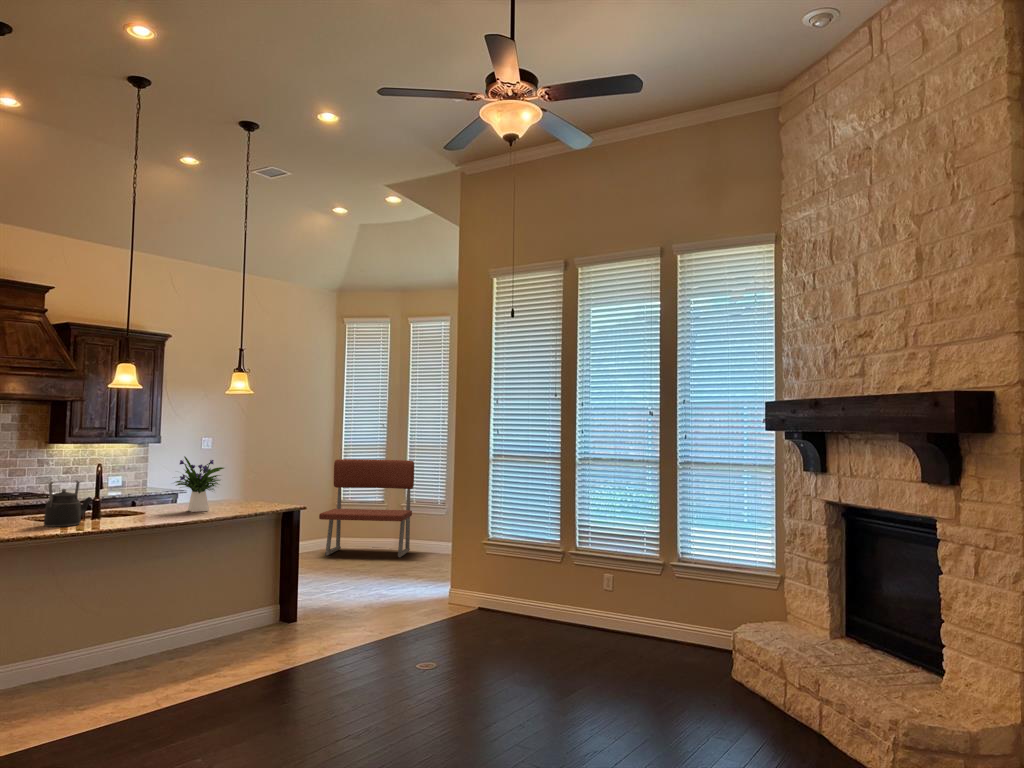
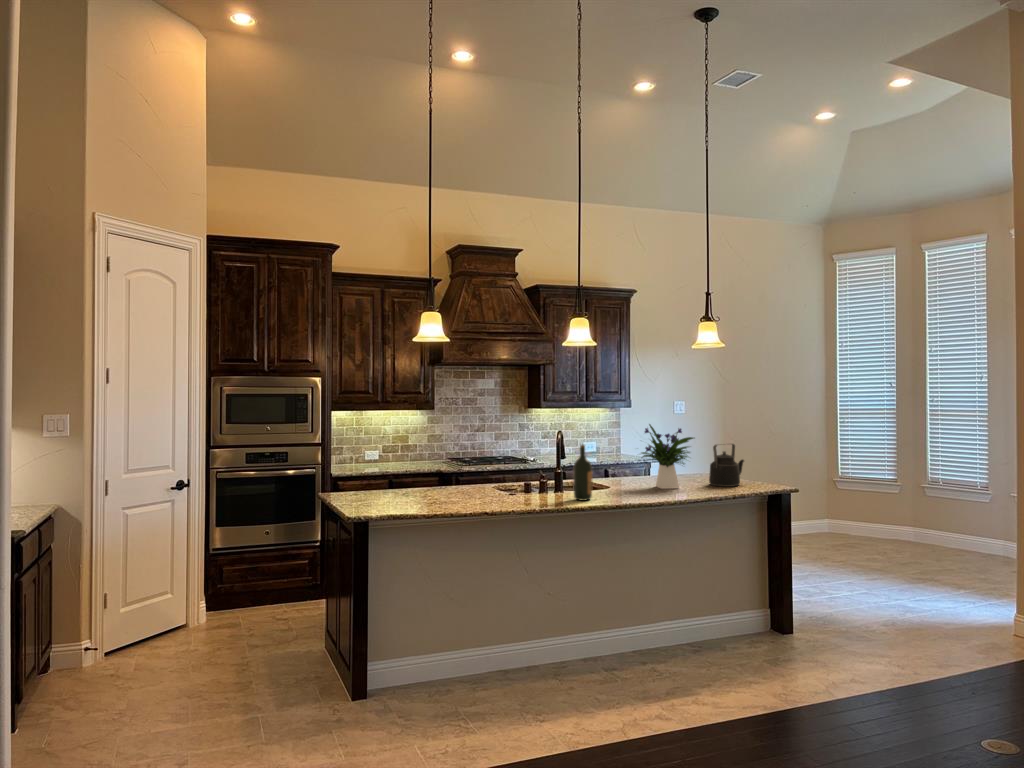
bench: present [319,459,414,557] -> none [811,426,940,556]
wine bottle: none [112,474,131,524] -> present [573,445,592,501]
kettle: present [44,480,91,527] -> present [709,444,744,487]

